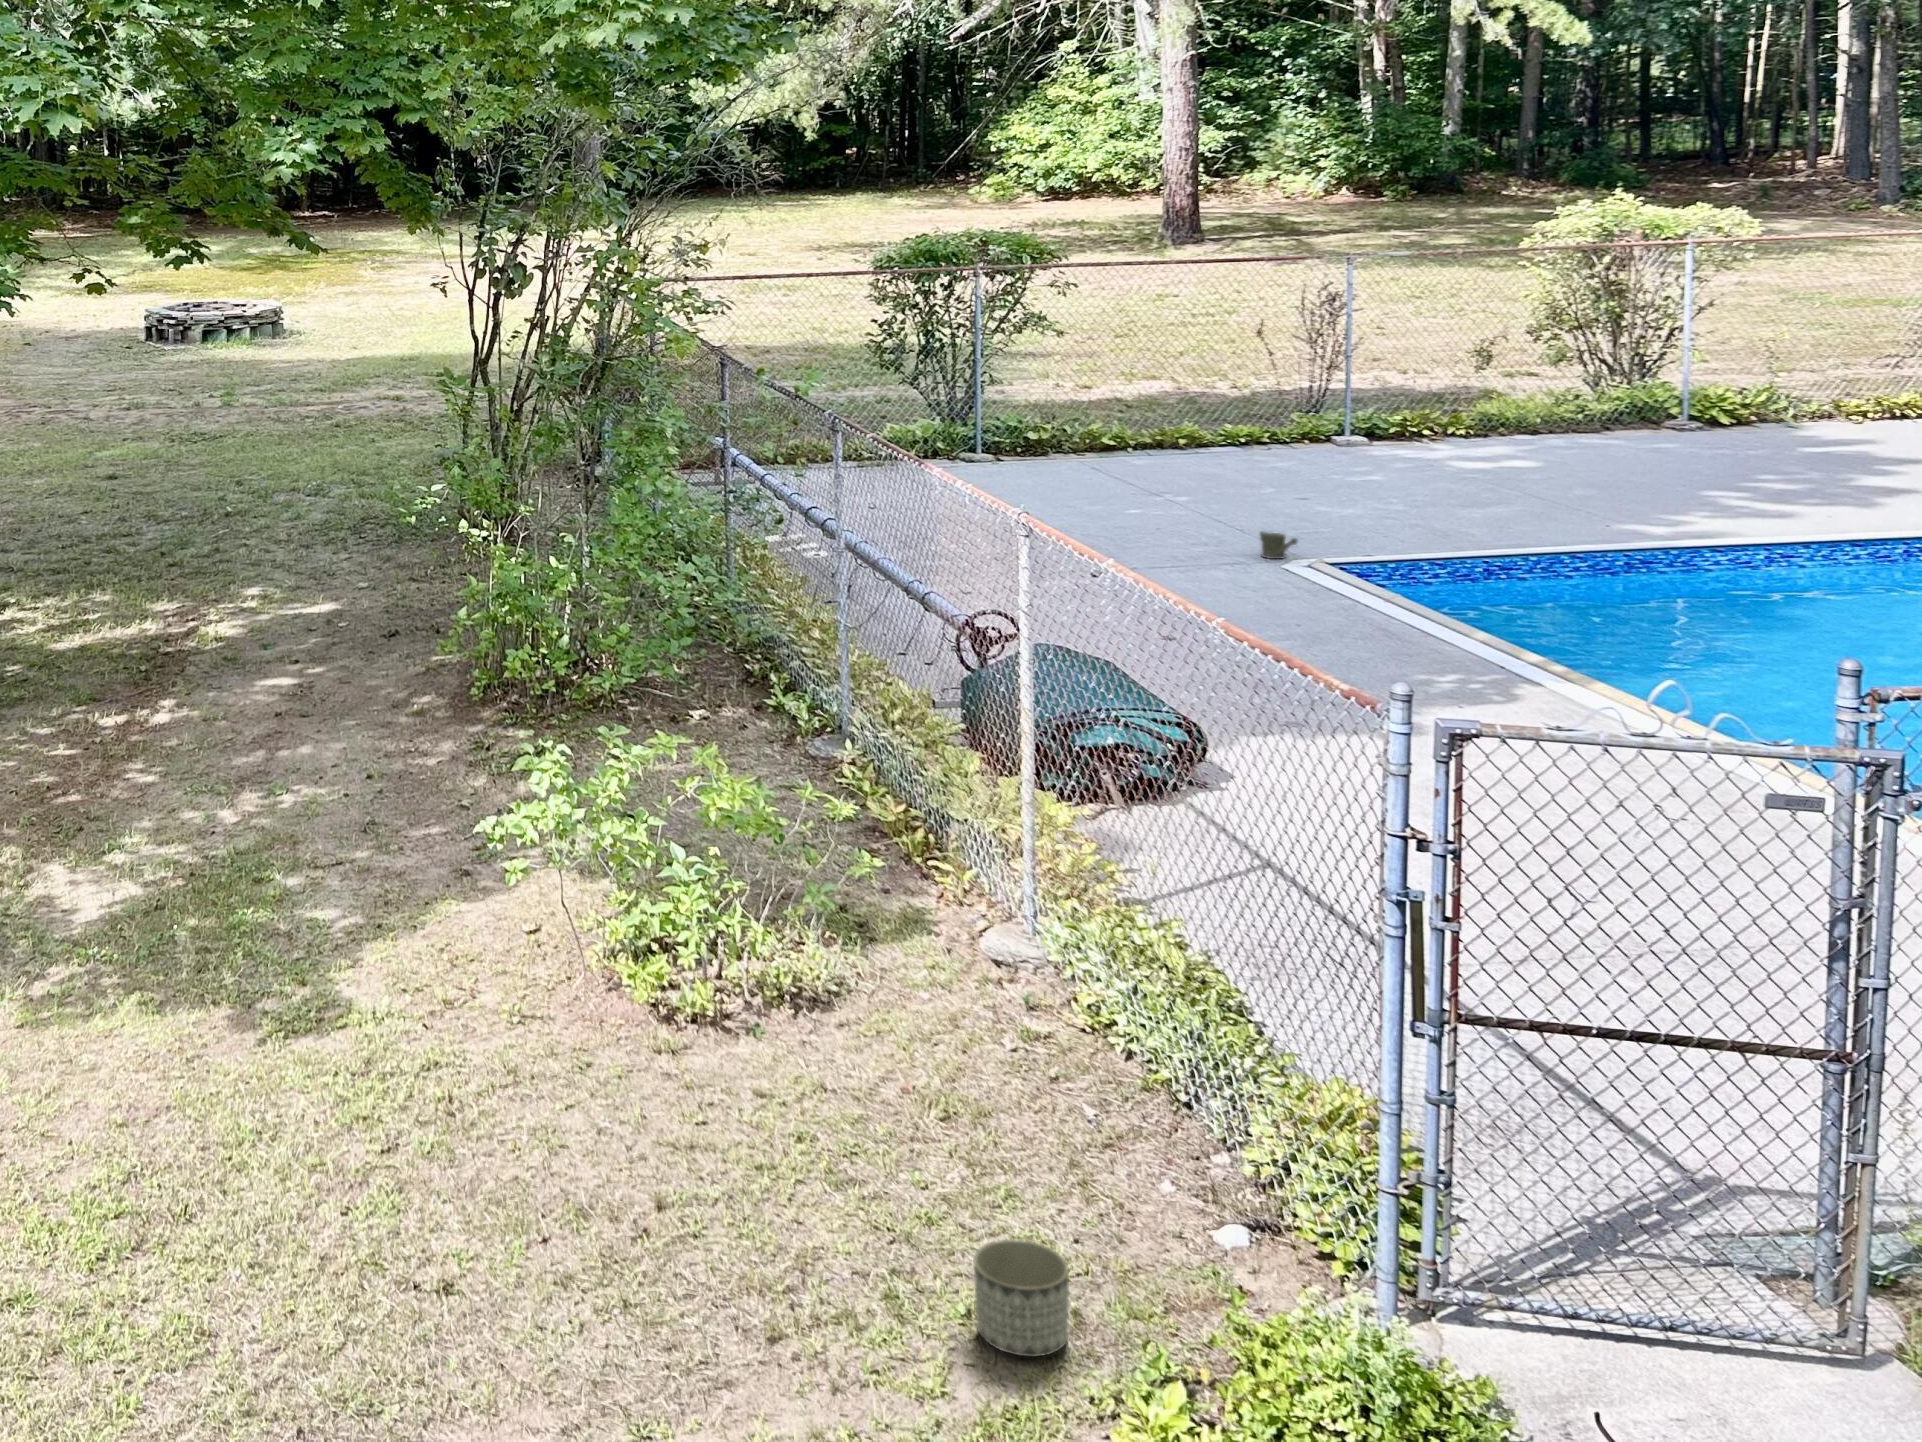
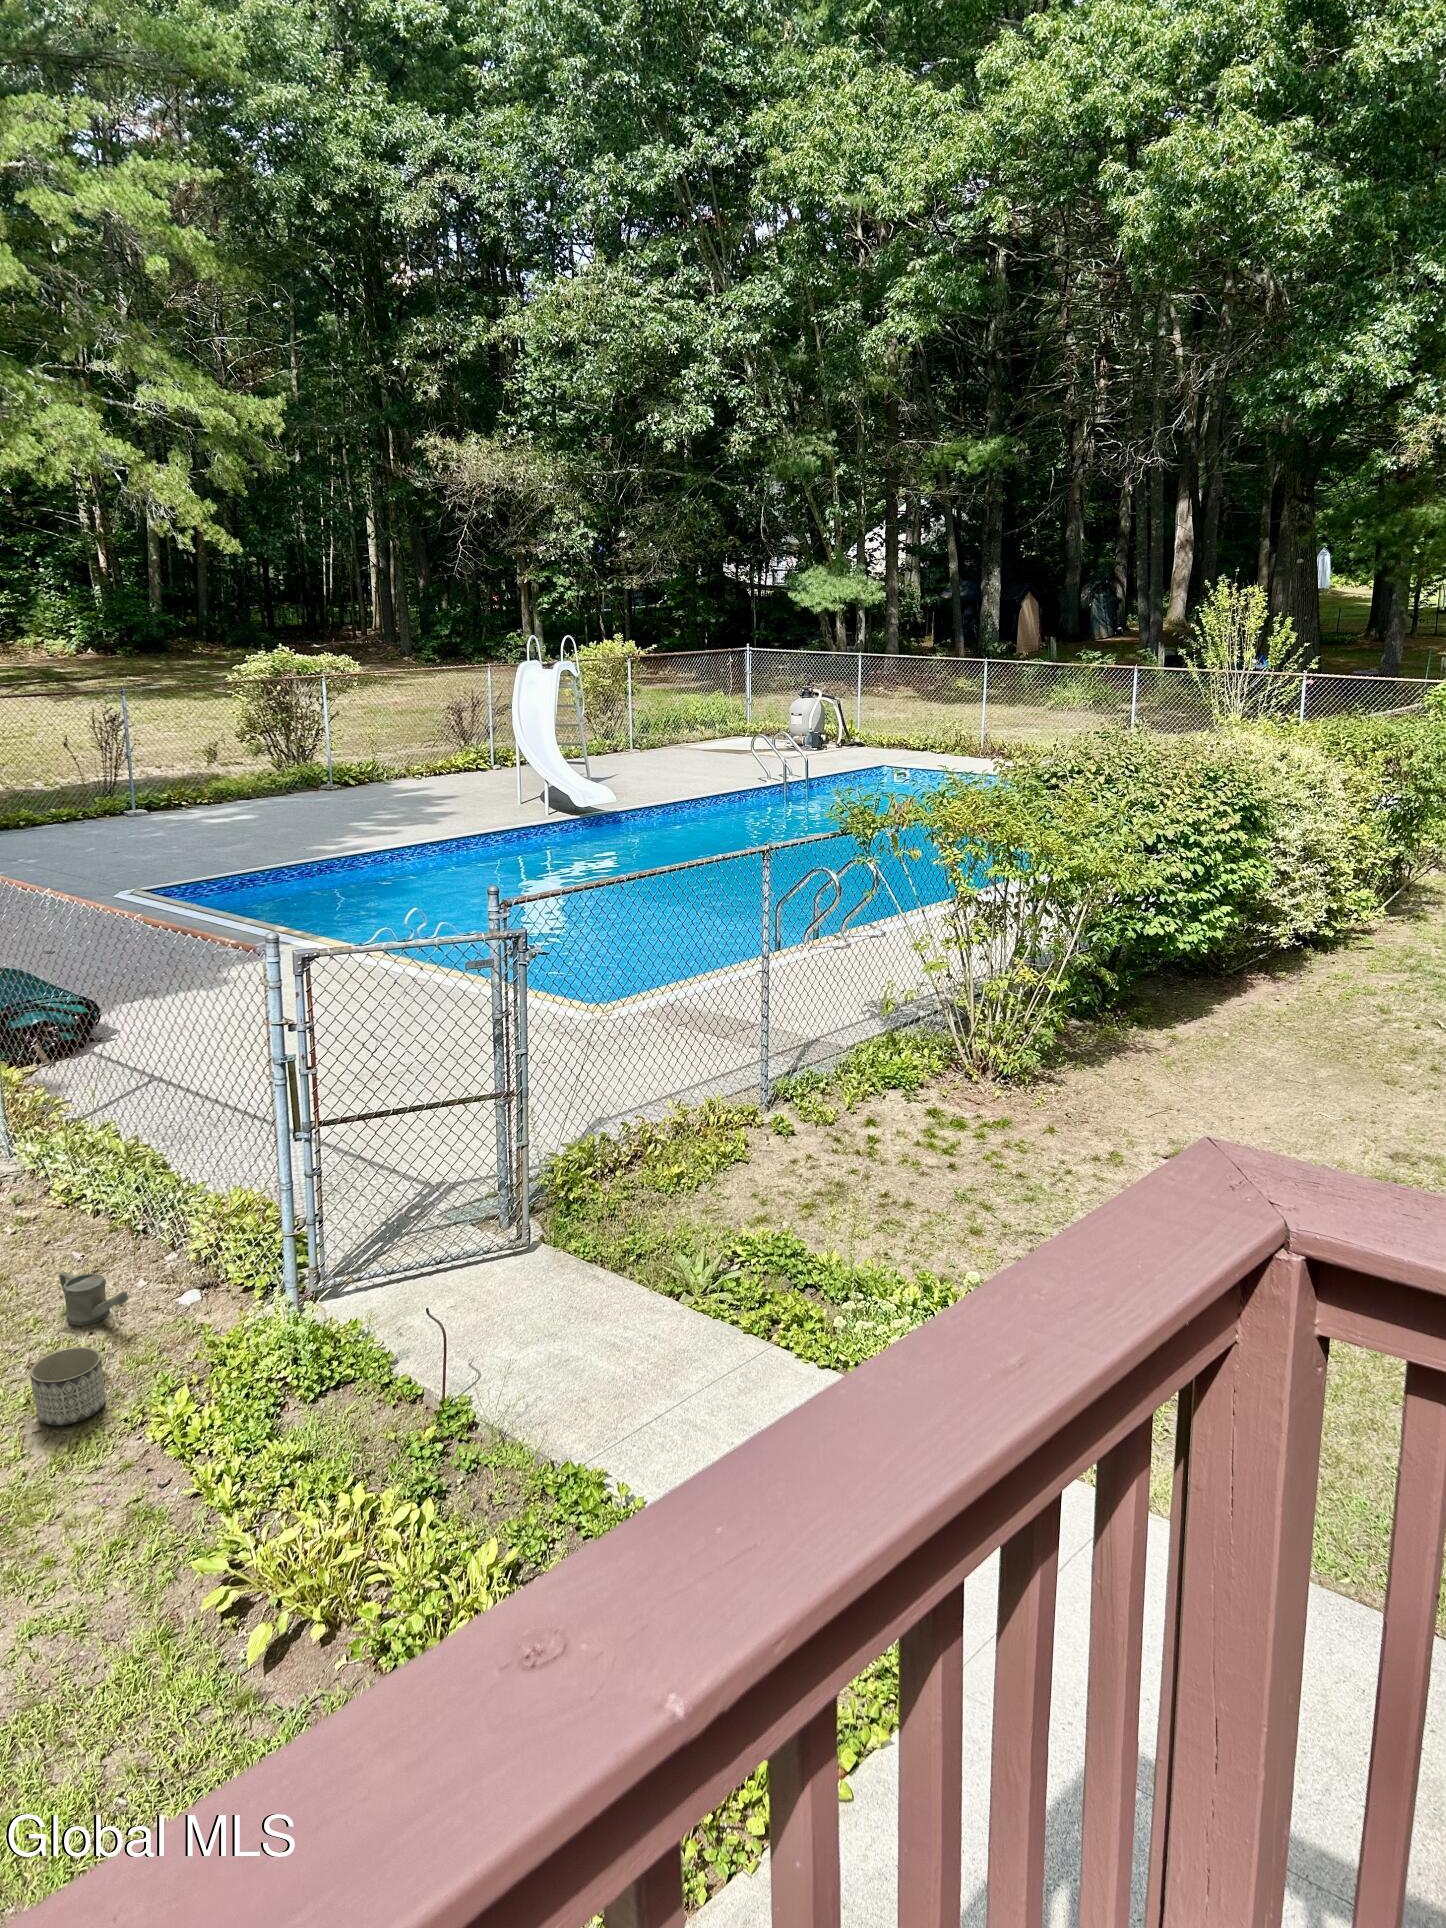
watering can: present [1260,532,1297,559] -> present [59,1272,128,1326]

